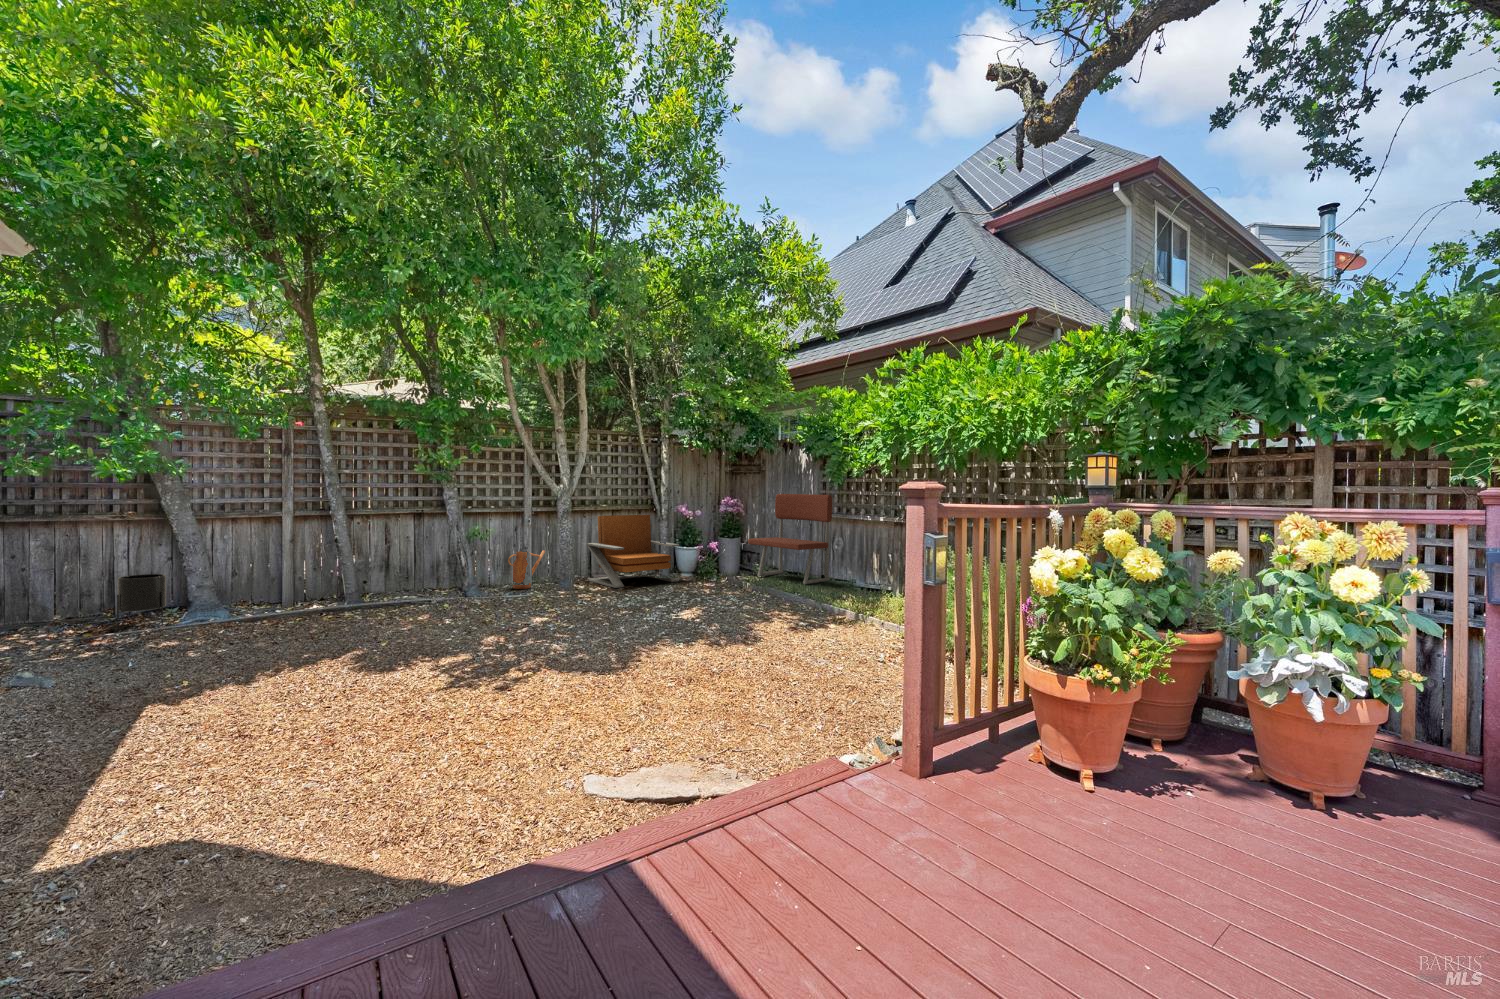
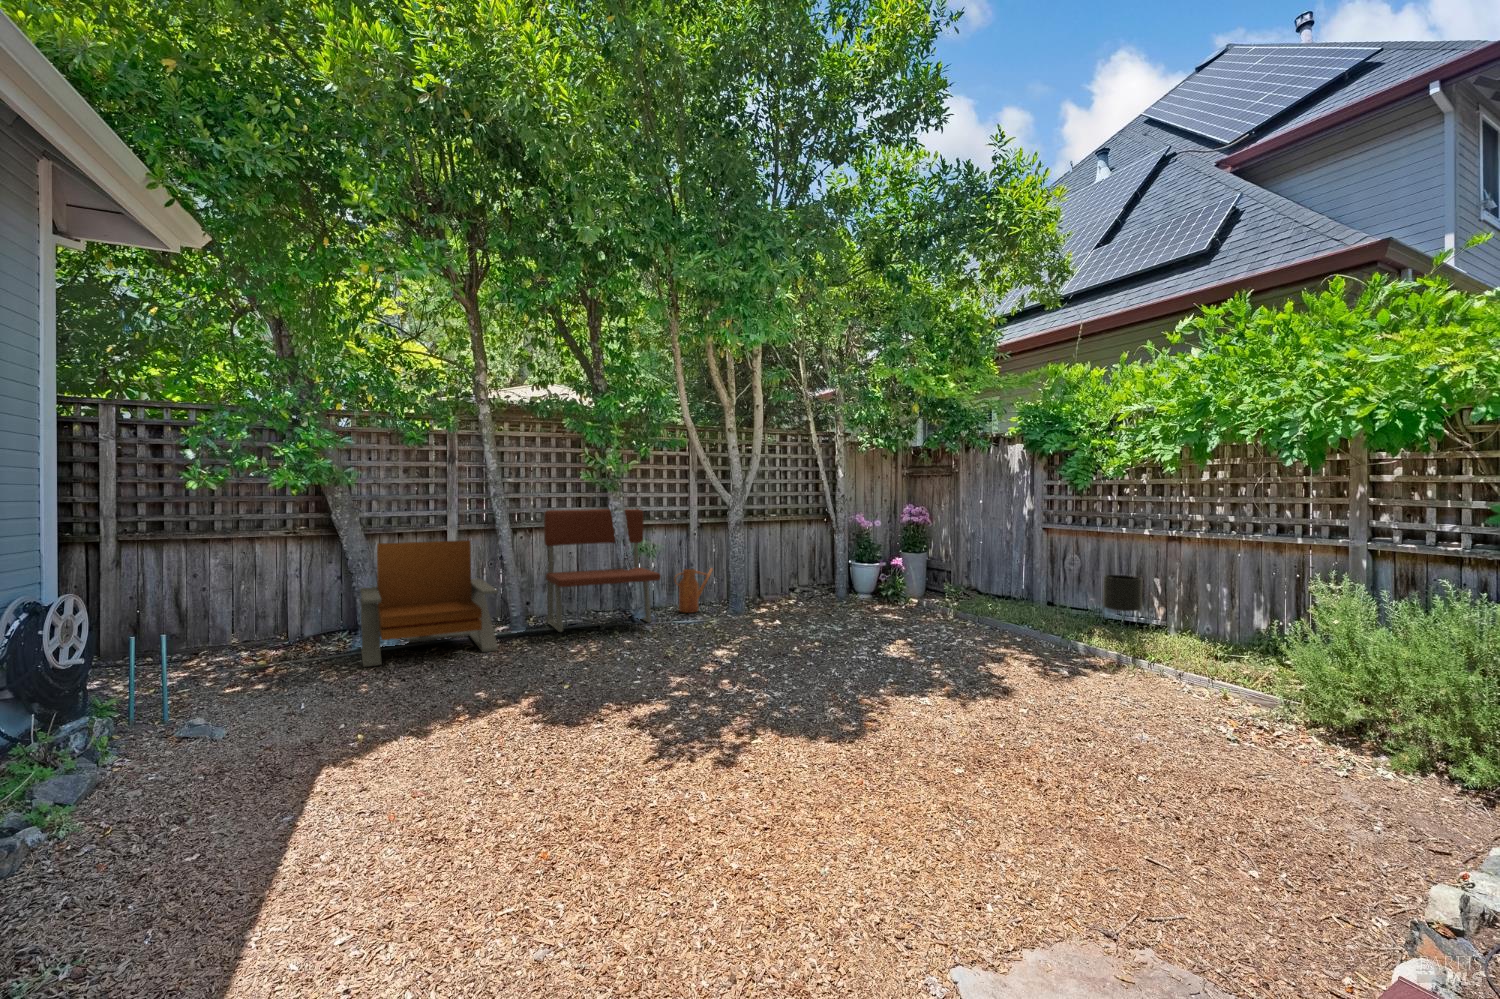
bench: present [748,494,832,584] -> present [544,509,661,632]
lounge chair: present [587,515,679,588] -> present [360,540,498,667]
planter: present [117,574,166,629] -> present [1103,575,1142,612]

